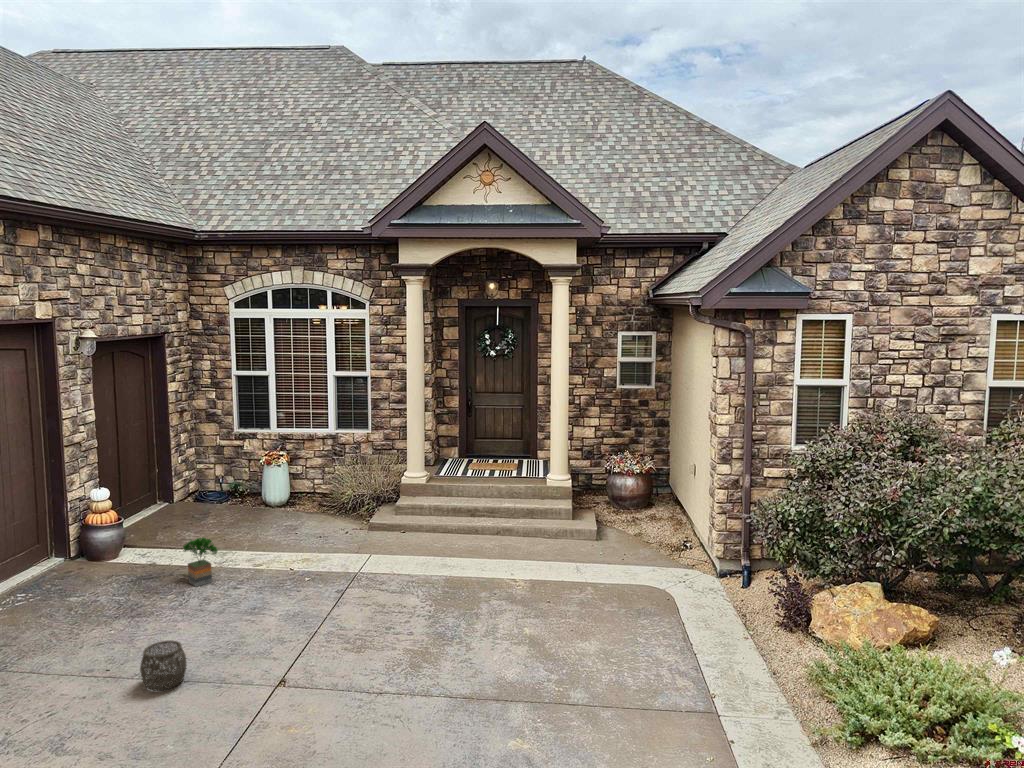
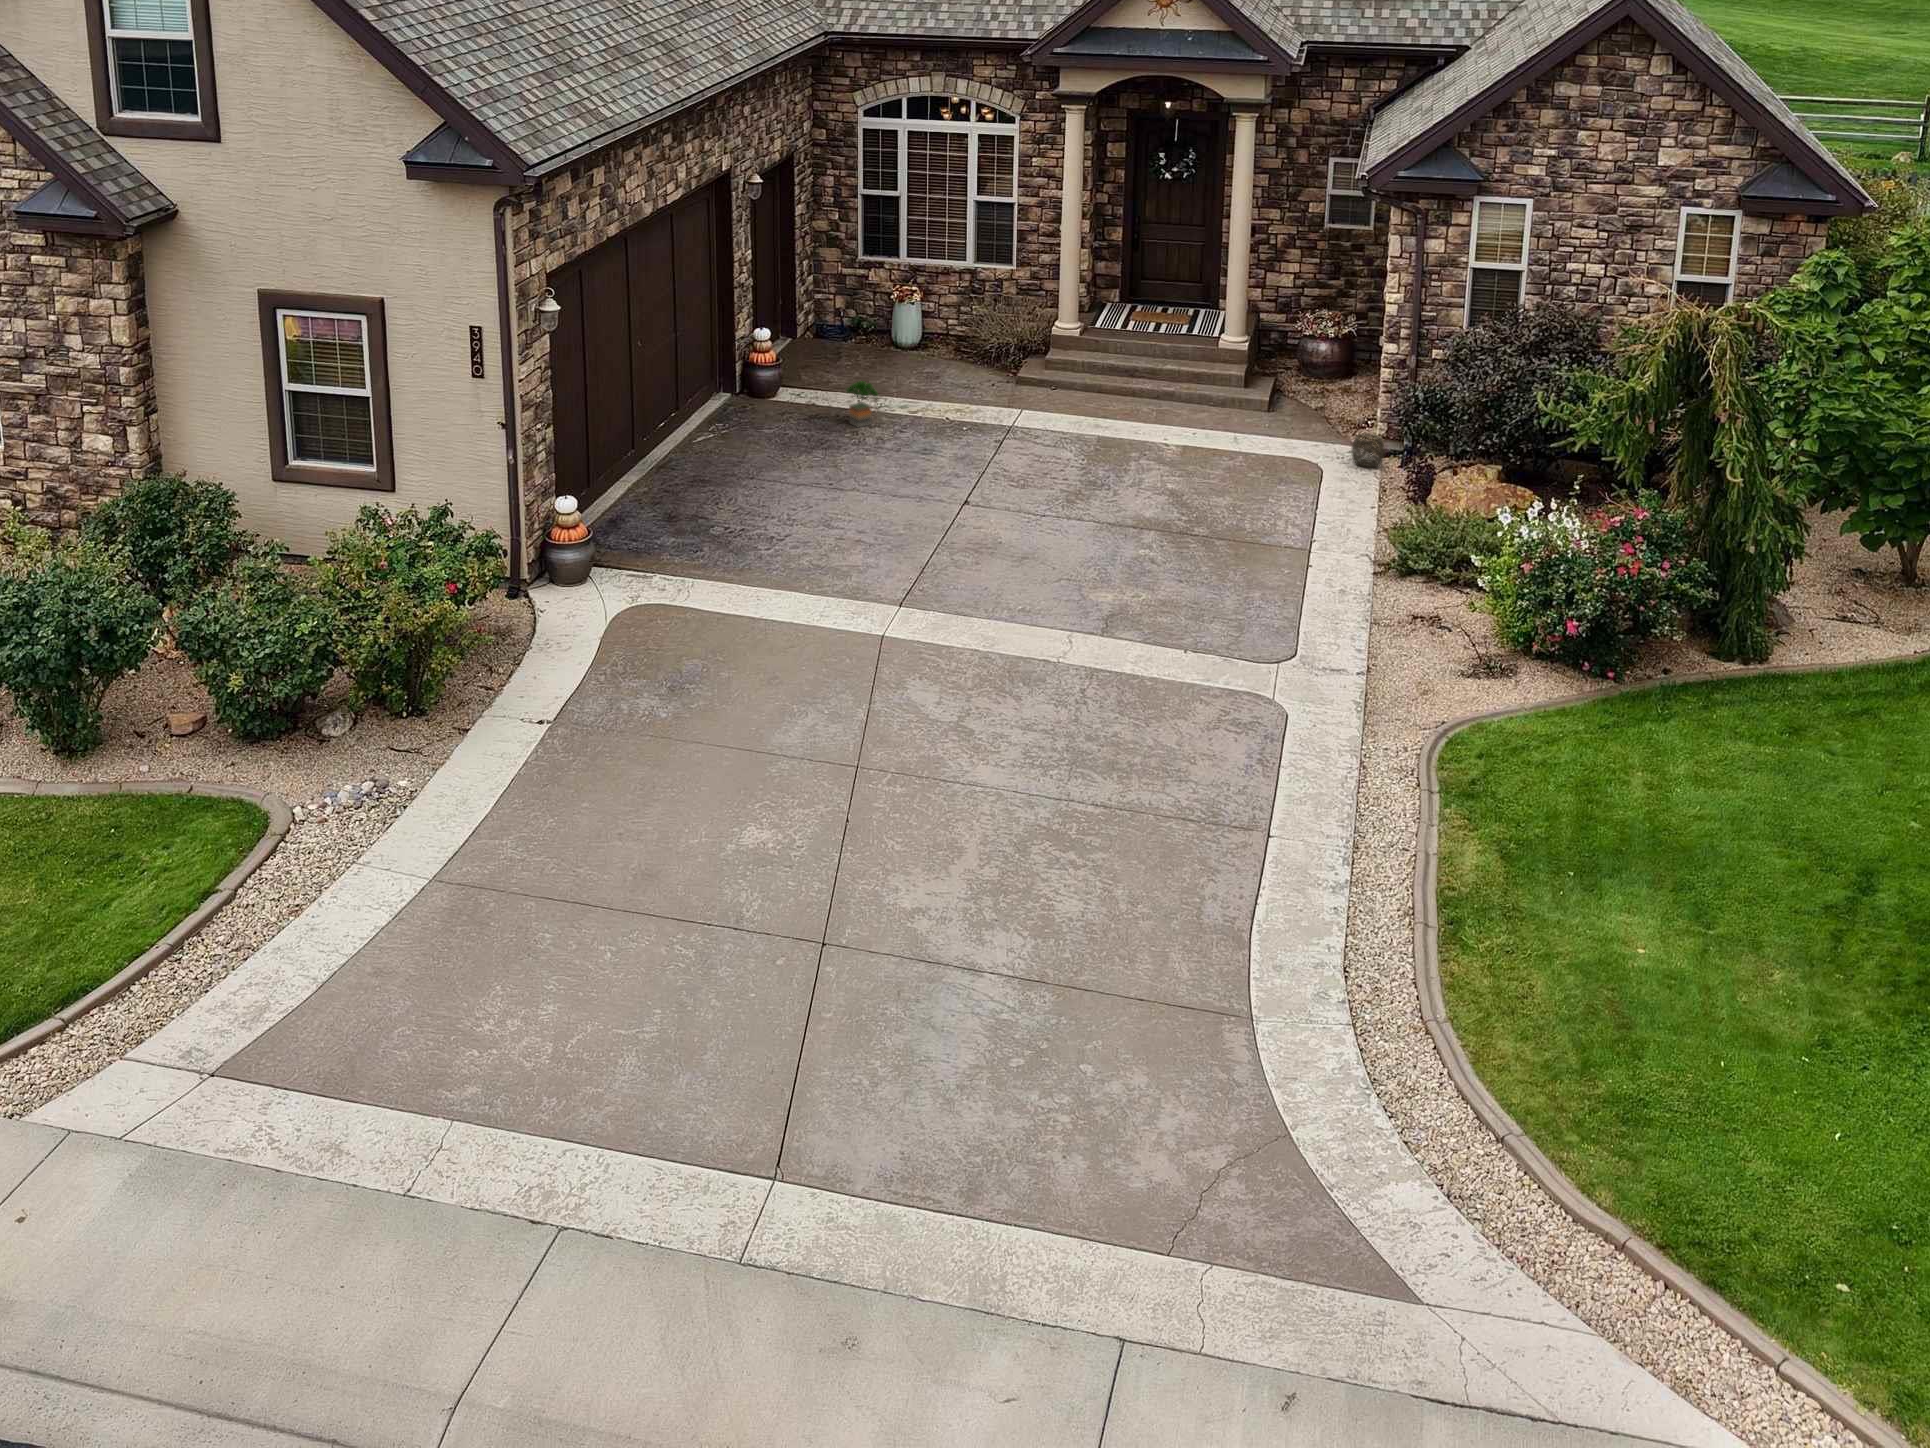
woven basket: present [140,640,187,690] -> present [1352,434,1385,468]

